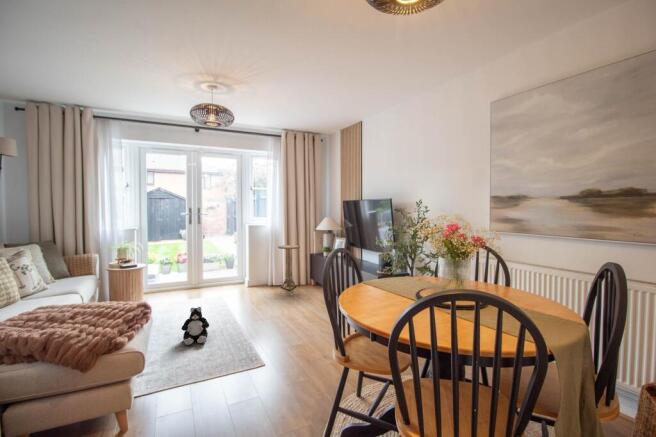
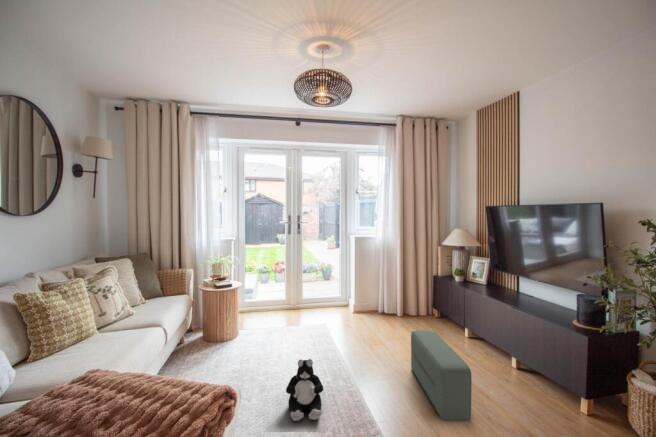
side table: present [278,245,300,291] -> none [393,263,423,323]
pouf: none [278,287,304,335] -> present [411,330,472,421]

